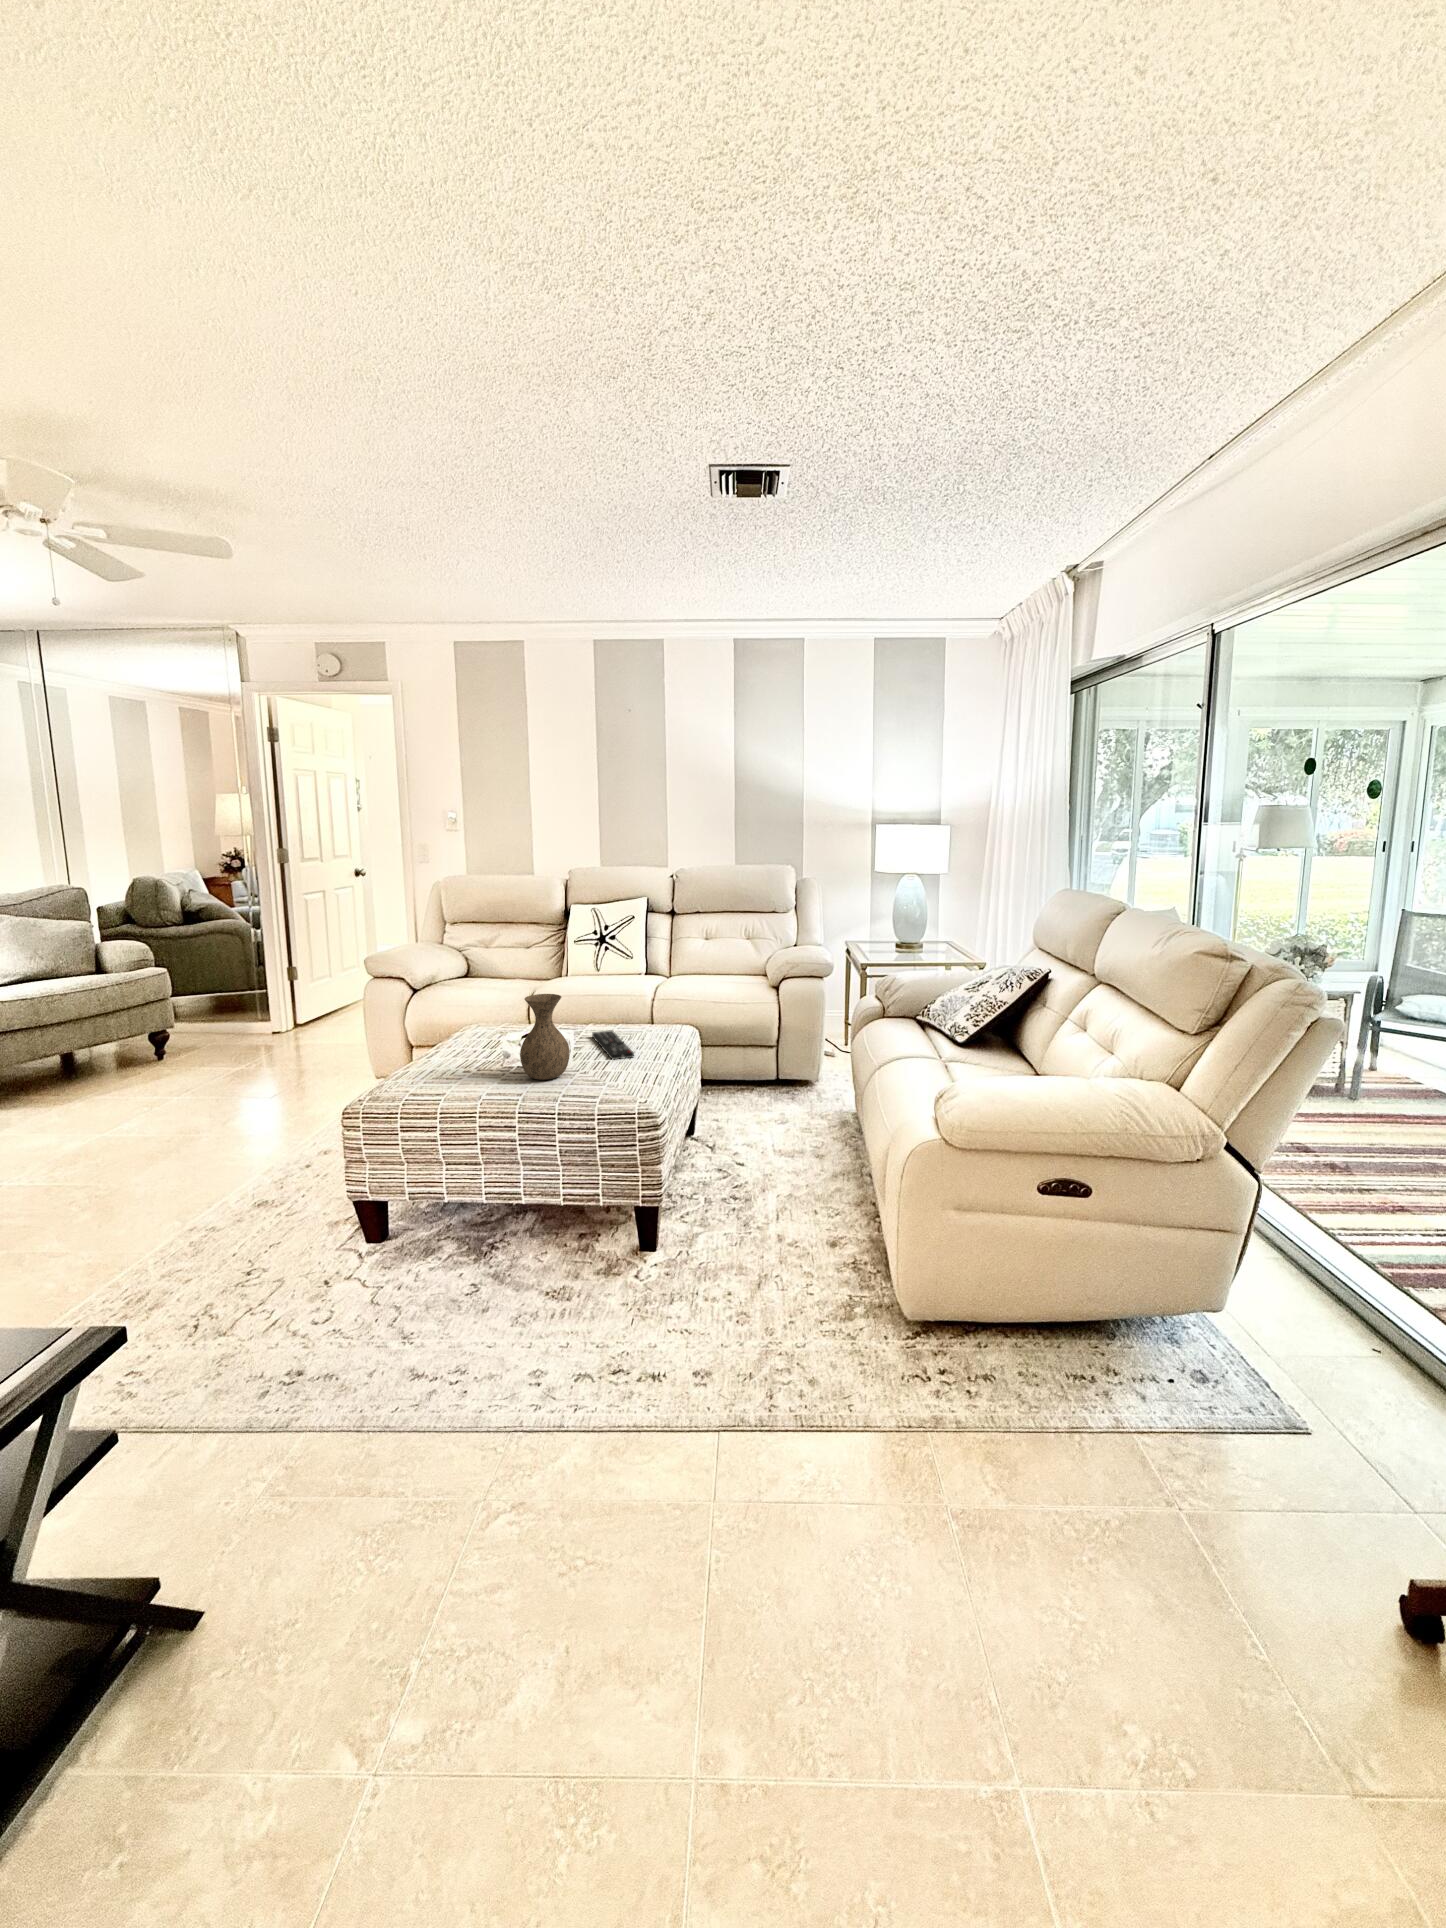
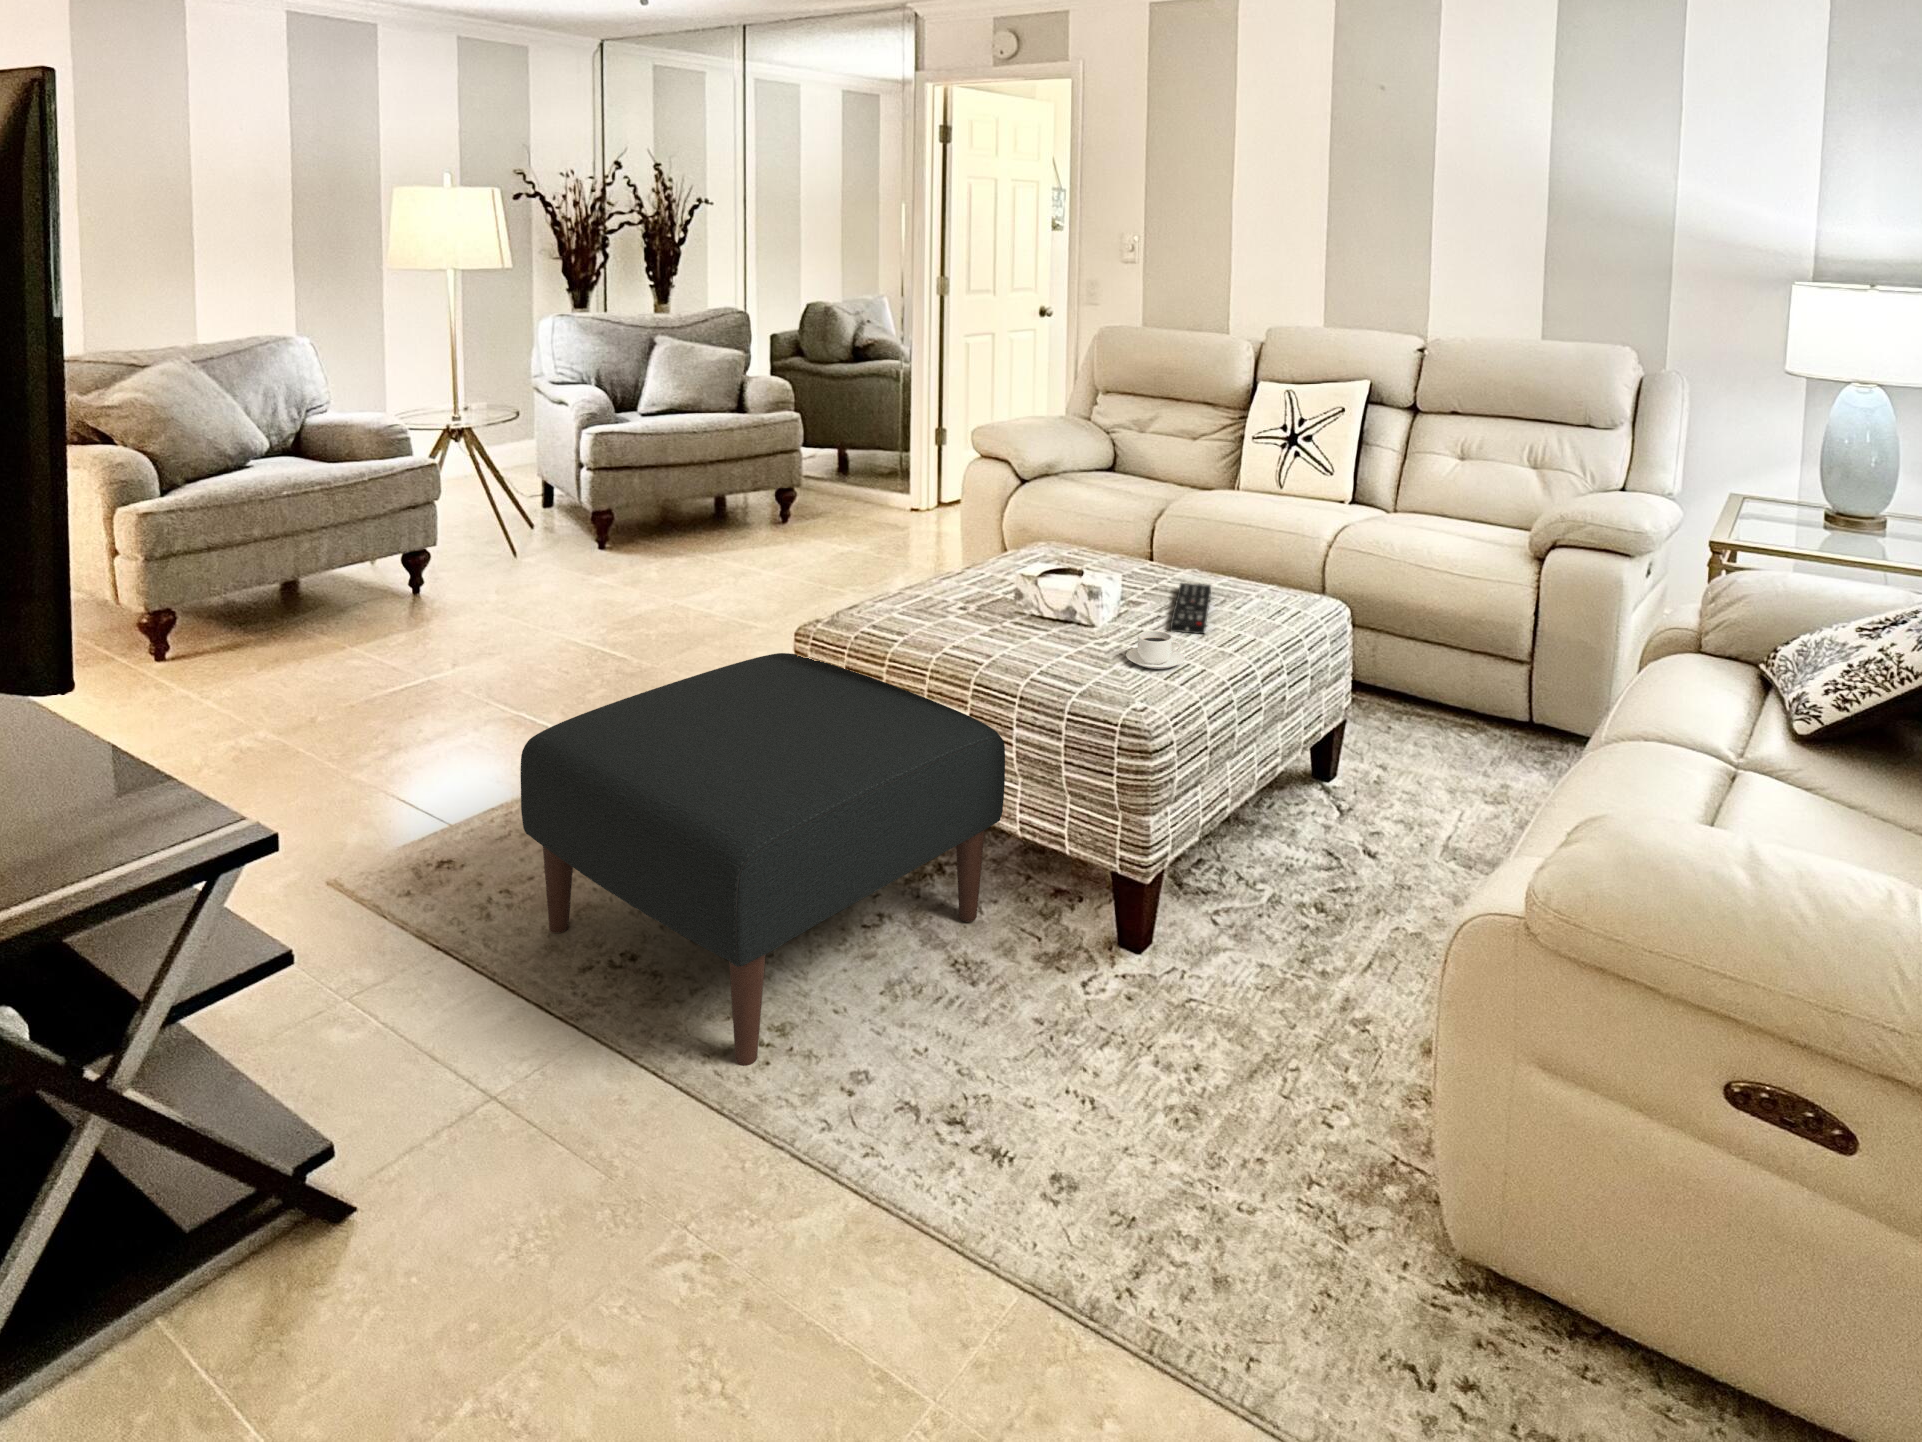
vase: present [520,994,570,1080] -> none [1021,516,1092,643]
coffee cup: none [603,1057,641,1081] -> present [1126,631,1185,669]
ottoman: none [172,1128,550,1396] -> present [520,653,1005,1066]

